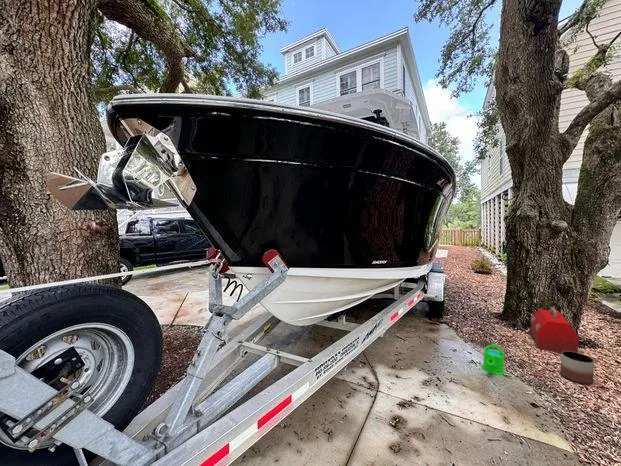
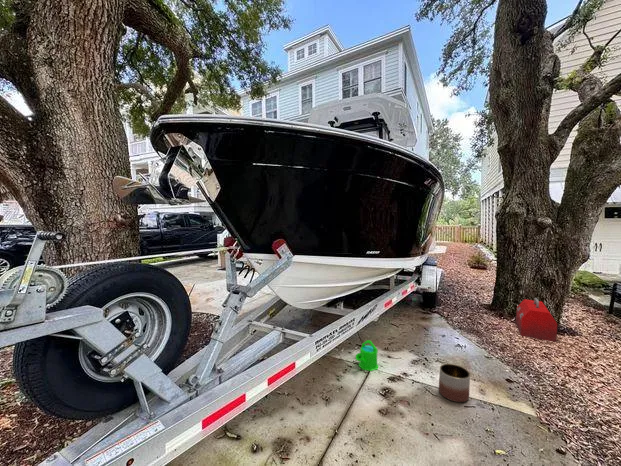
watering can: present [482,344,505,375] -> present [356,340,378,371]
planter: present [560,351,594,384] -> present [439,364,470,402]

